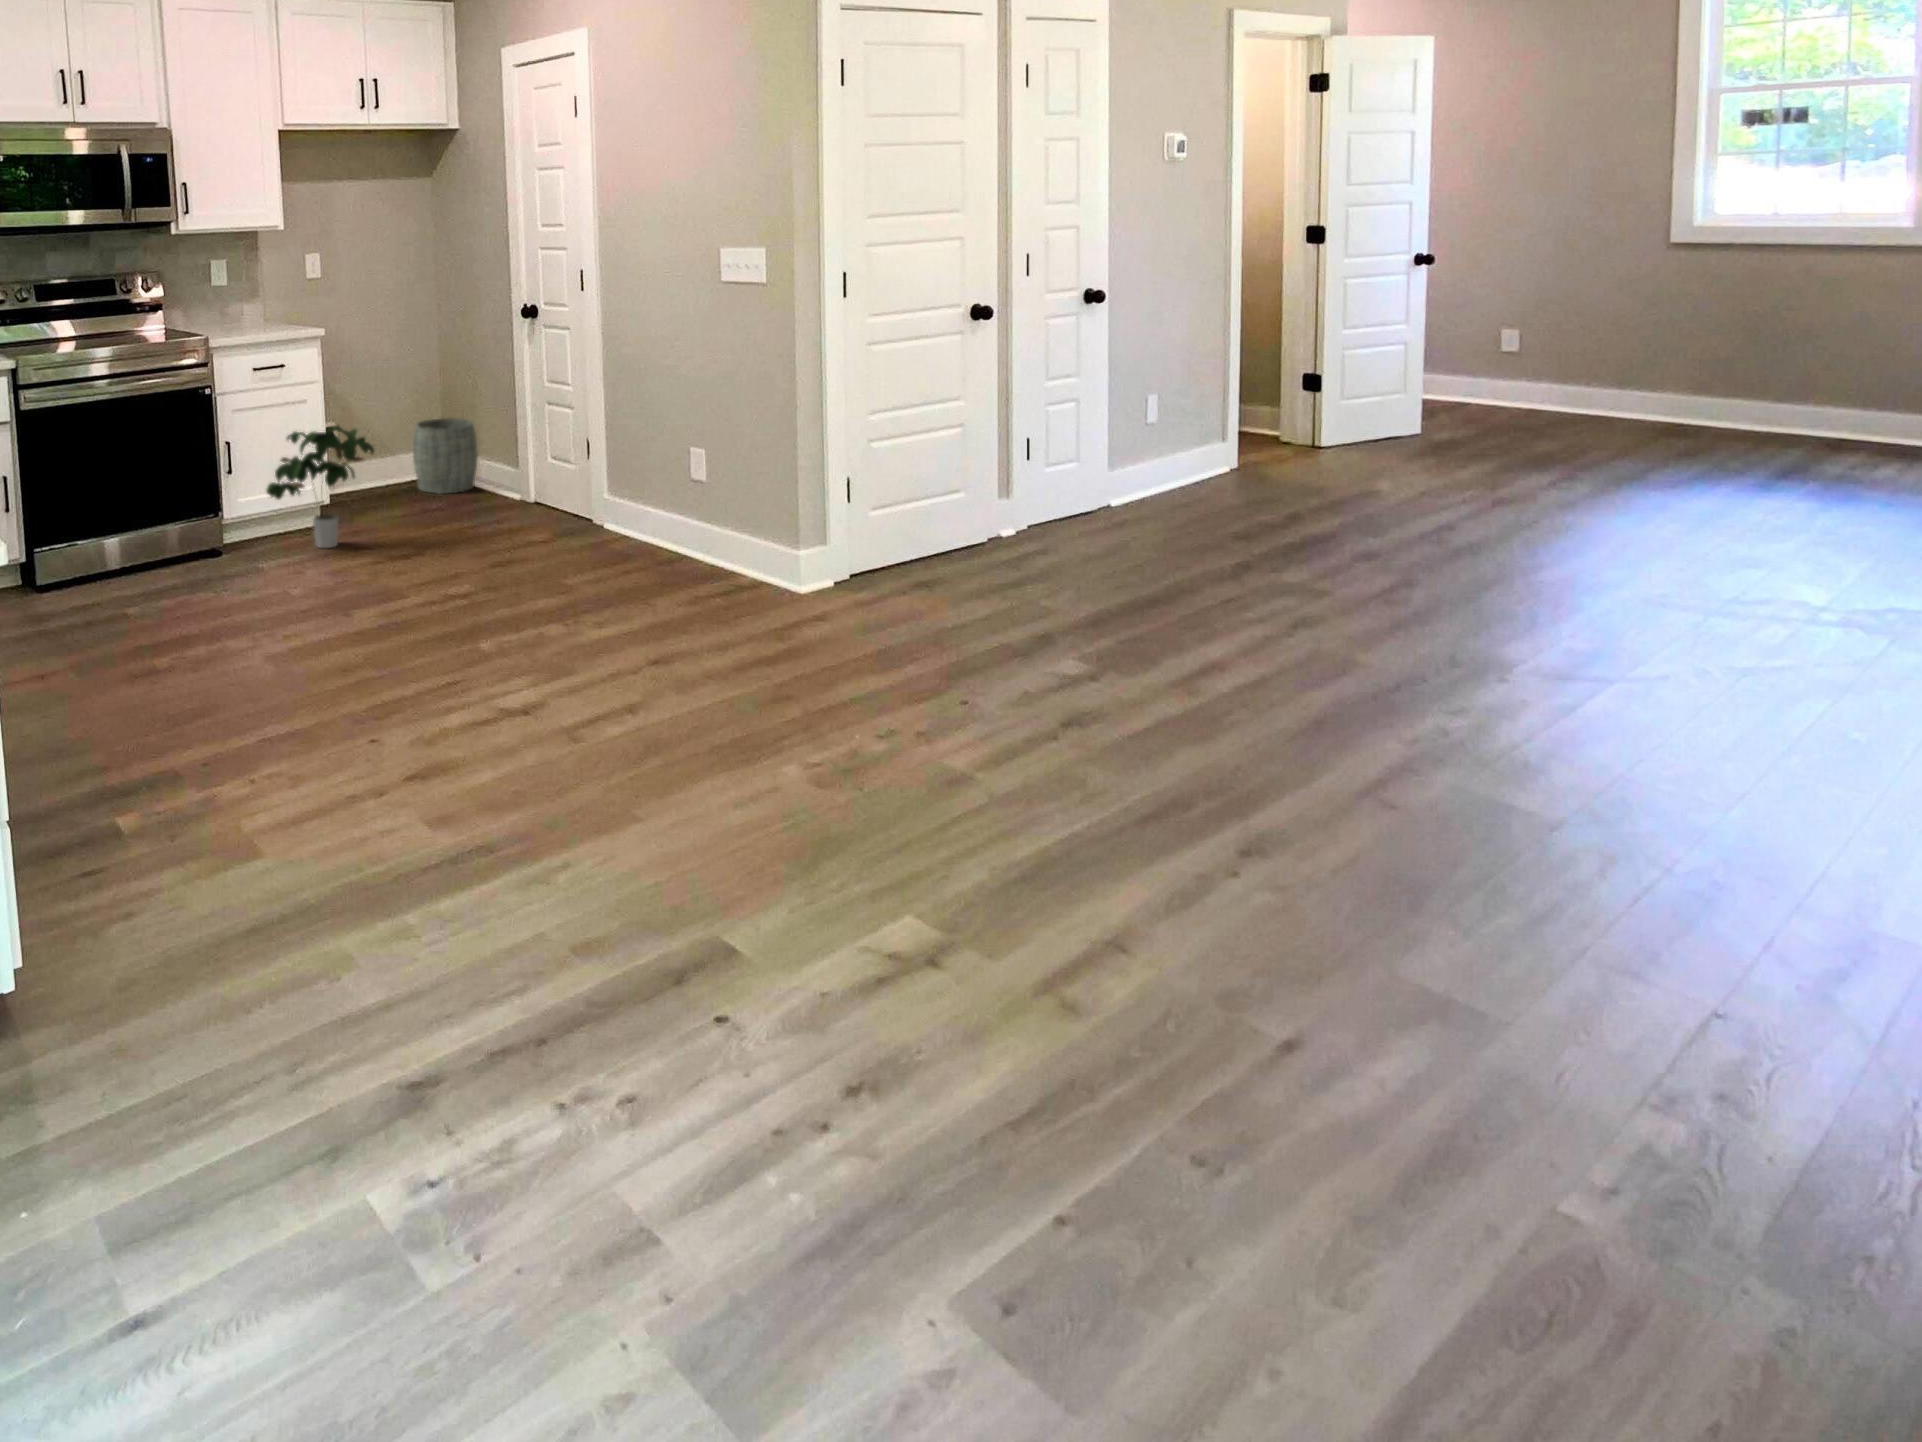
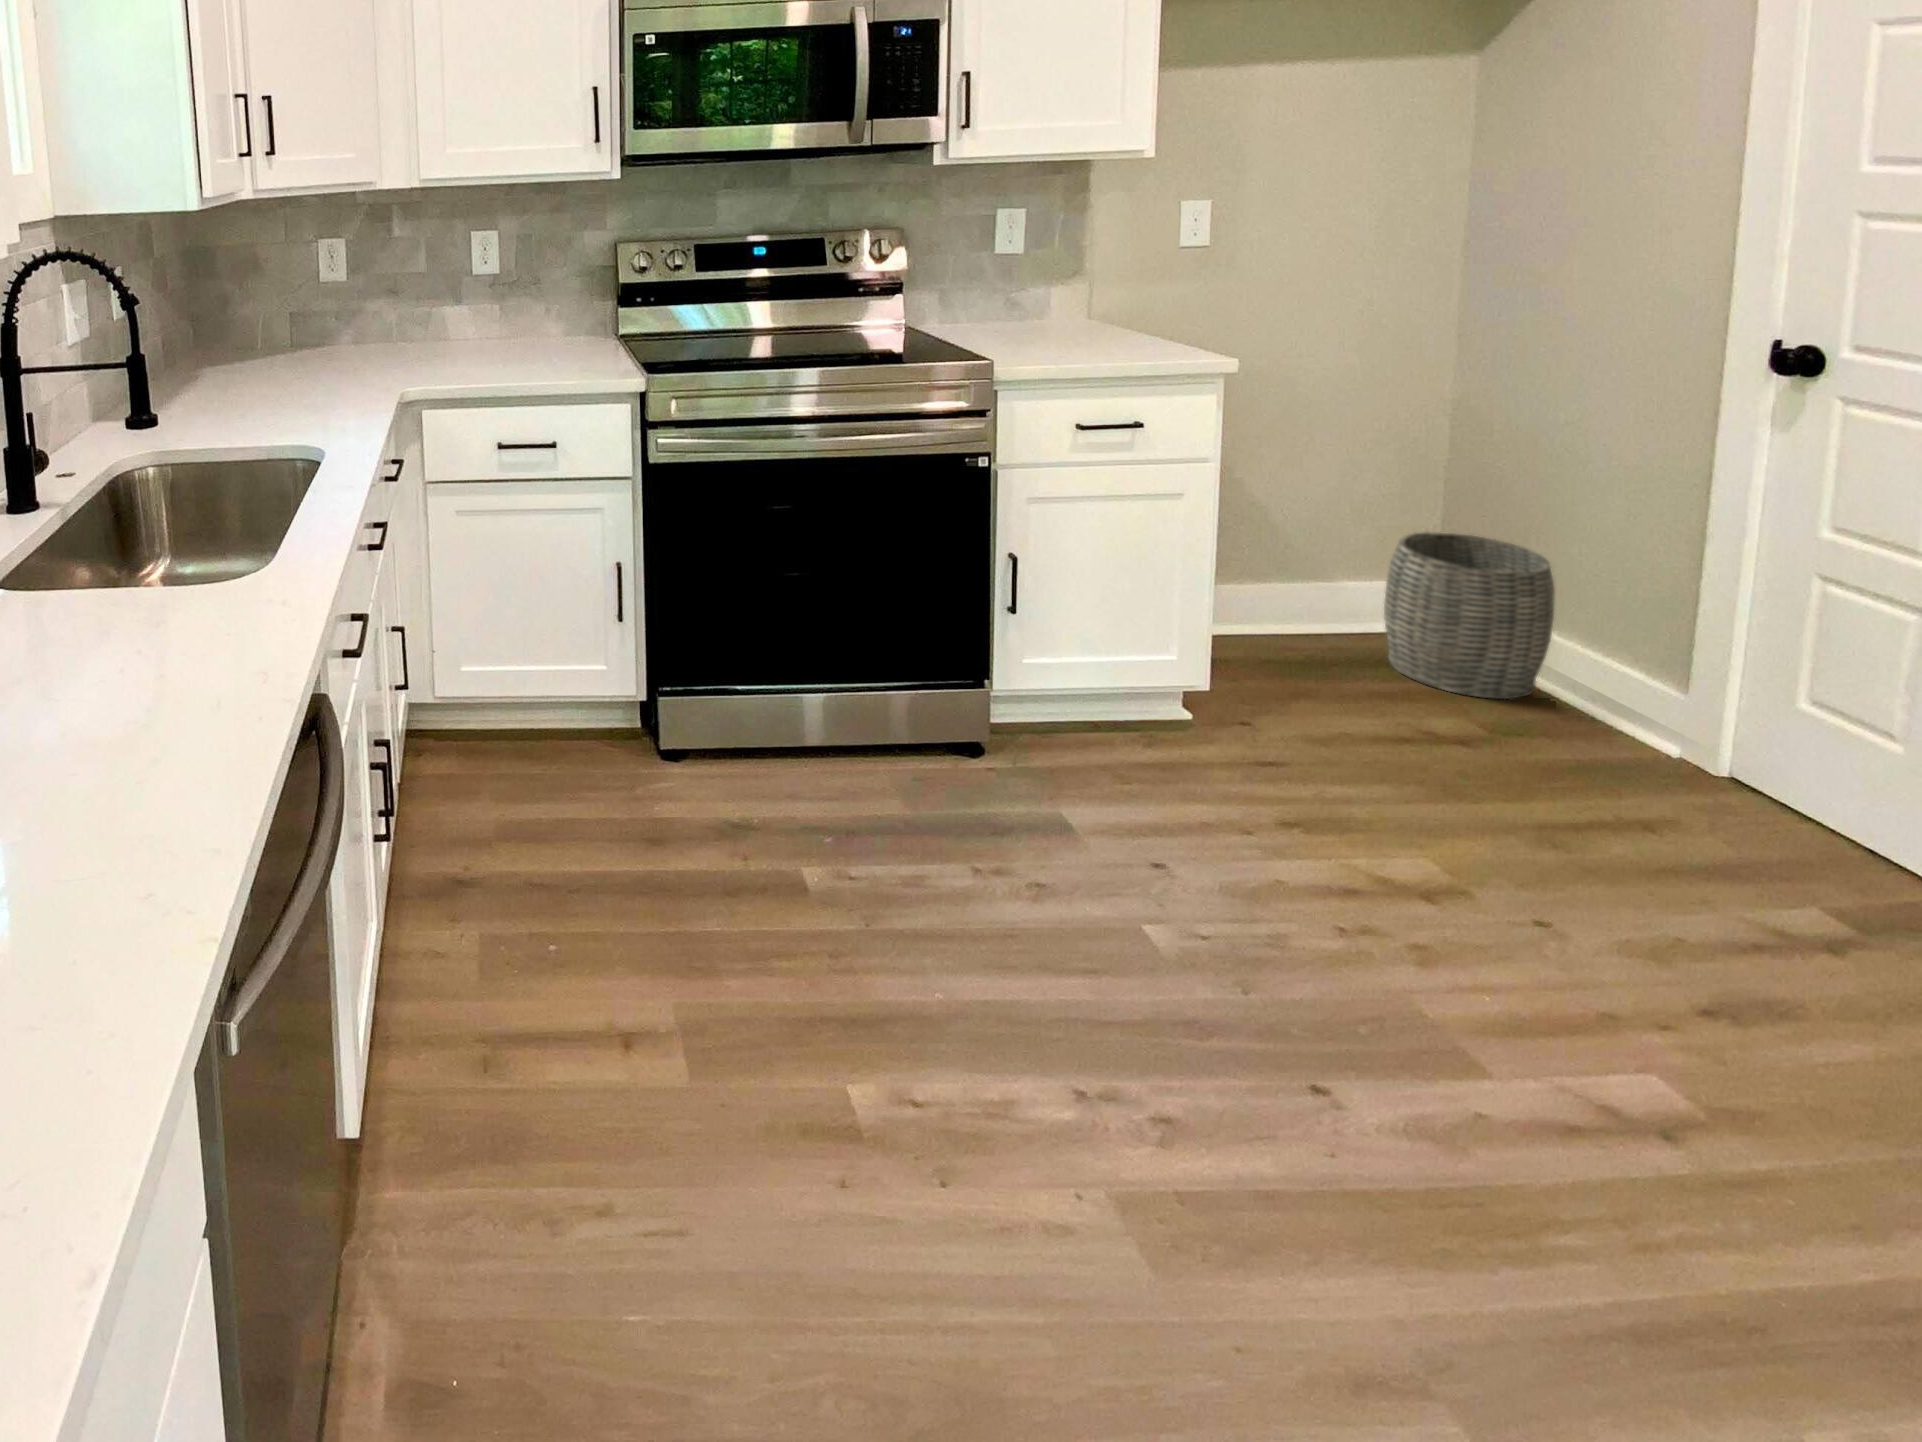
potted plant: present [266,425,374,548] -> none [1086,565,1342,805]

